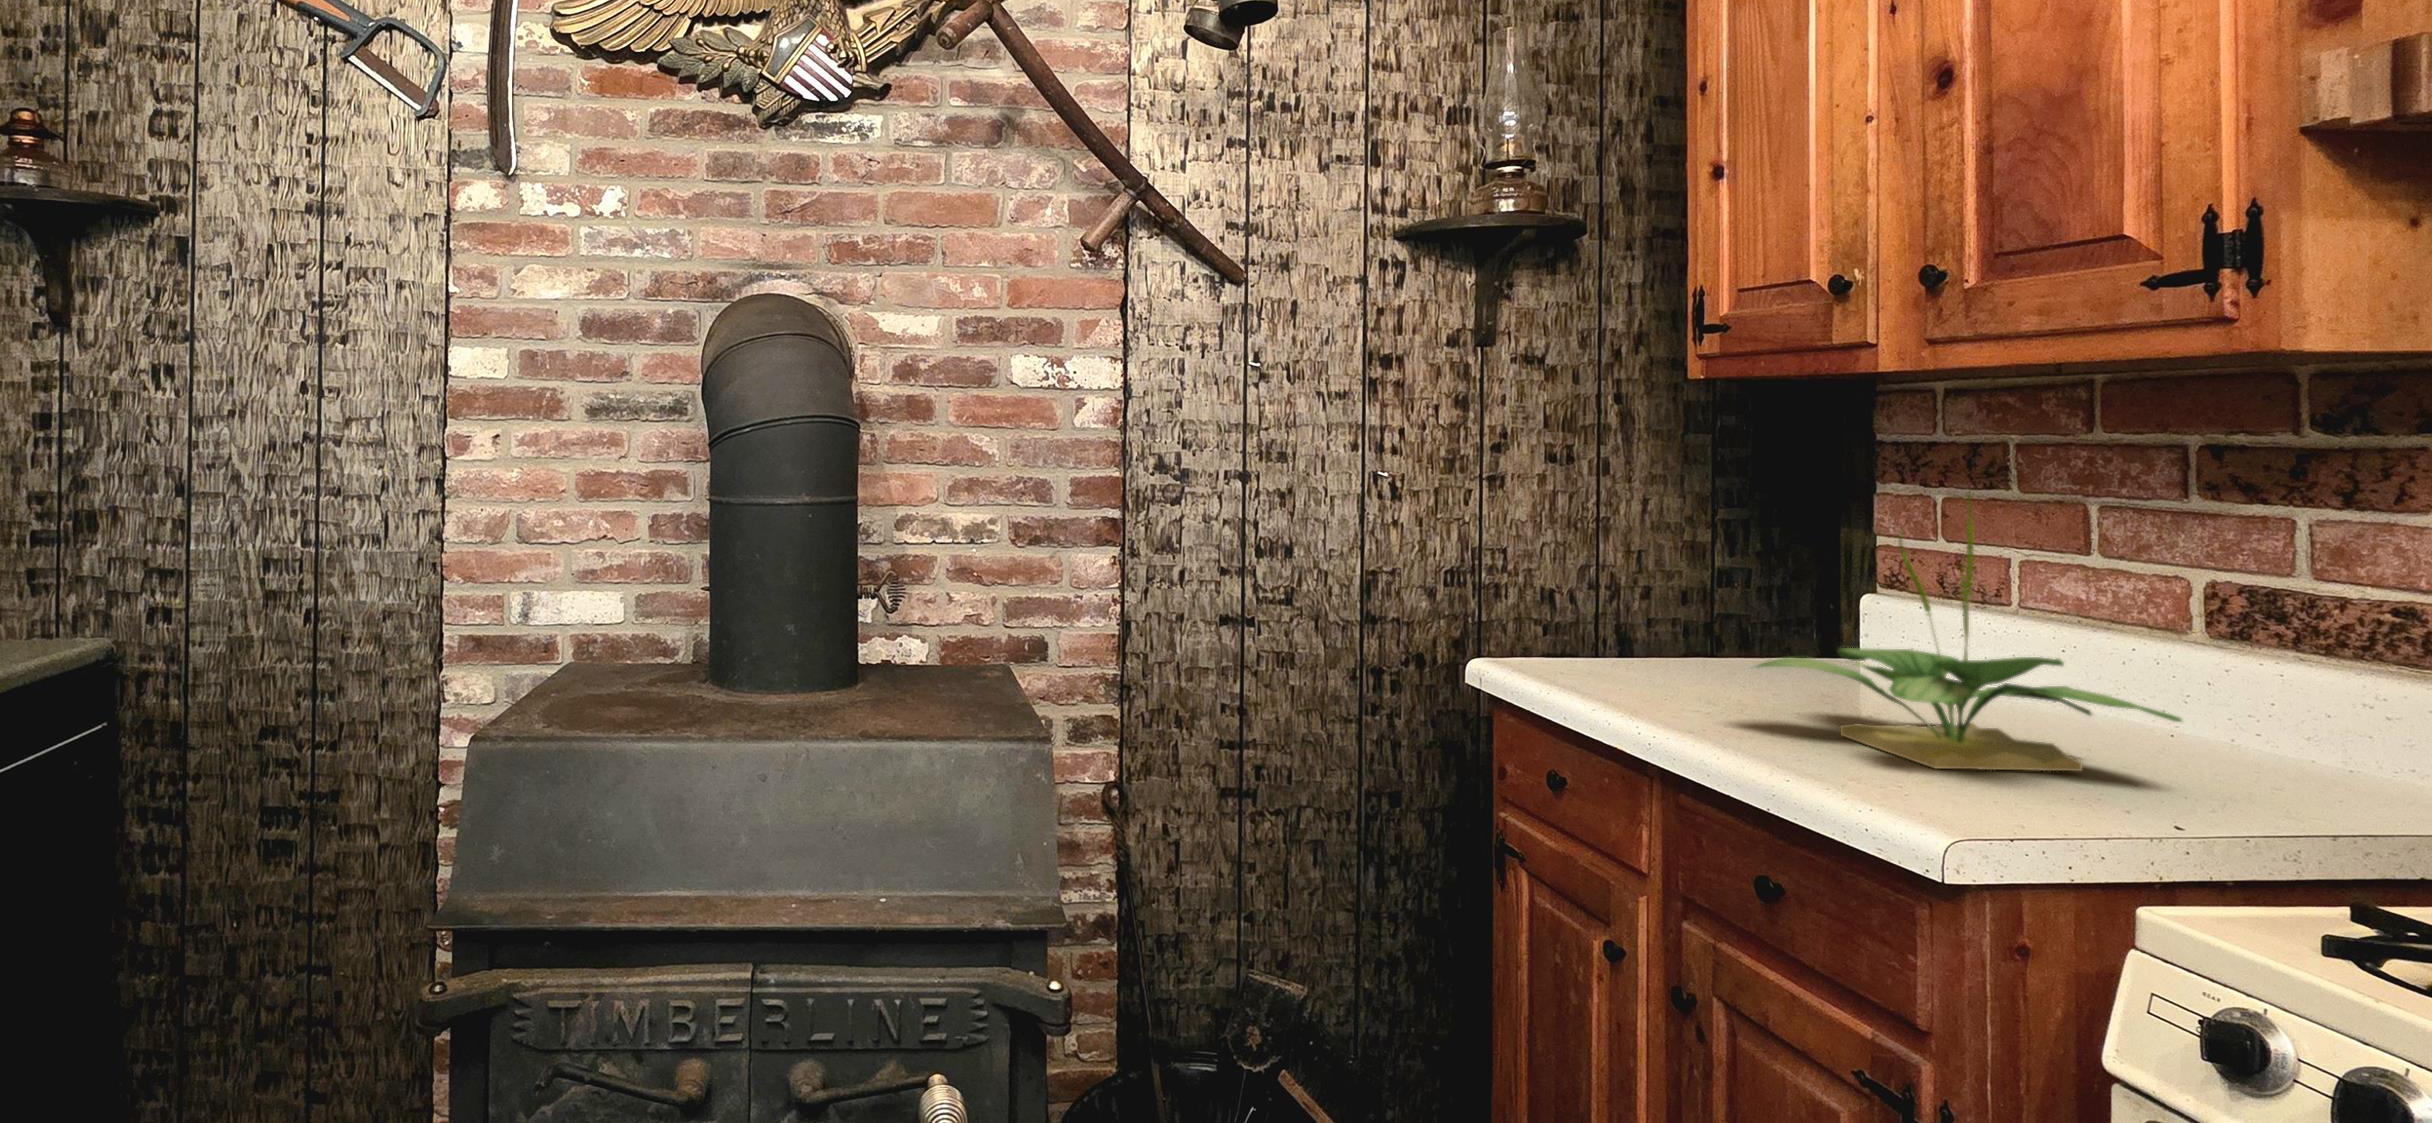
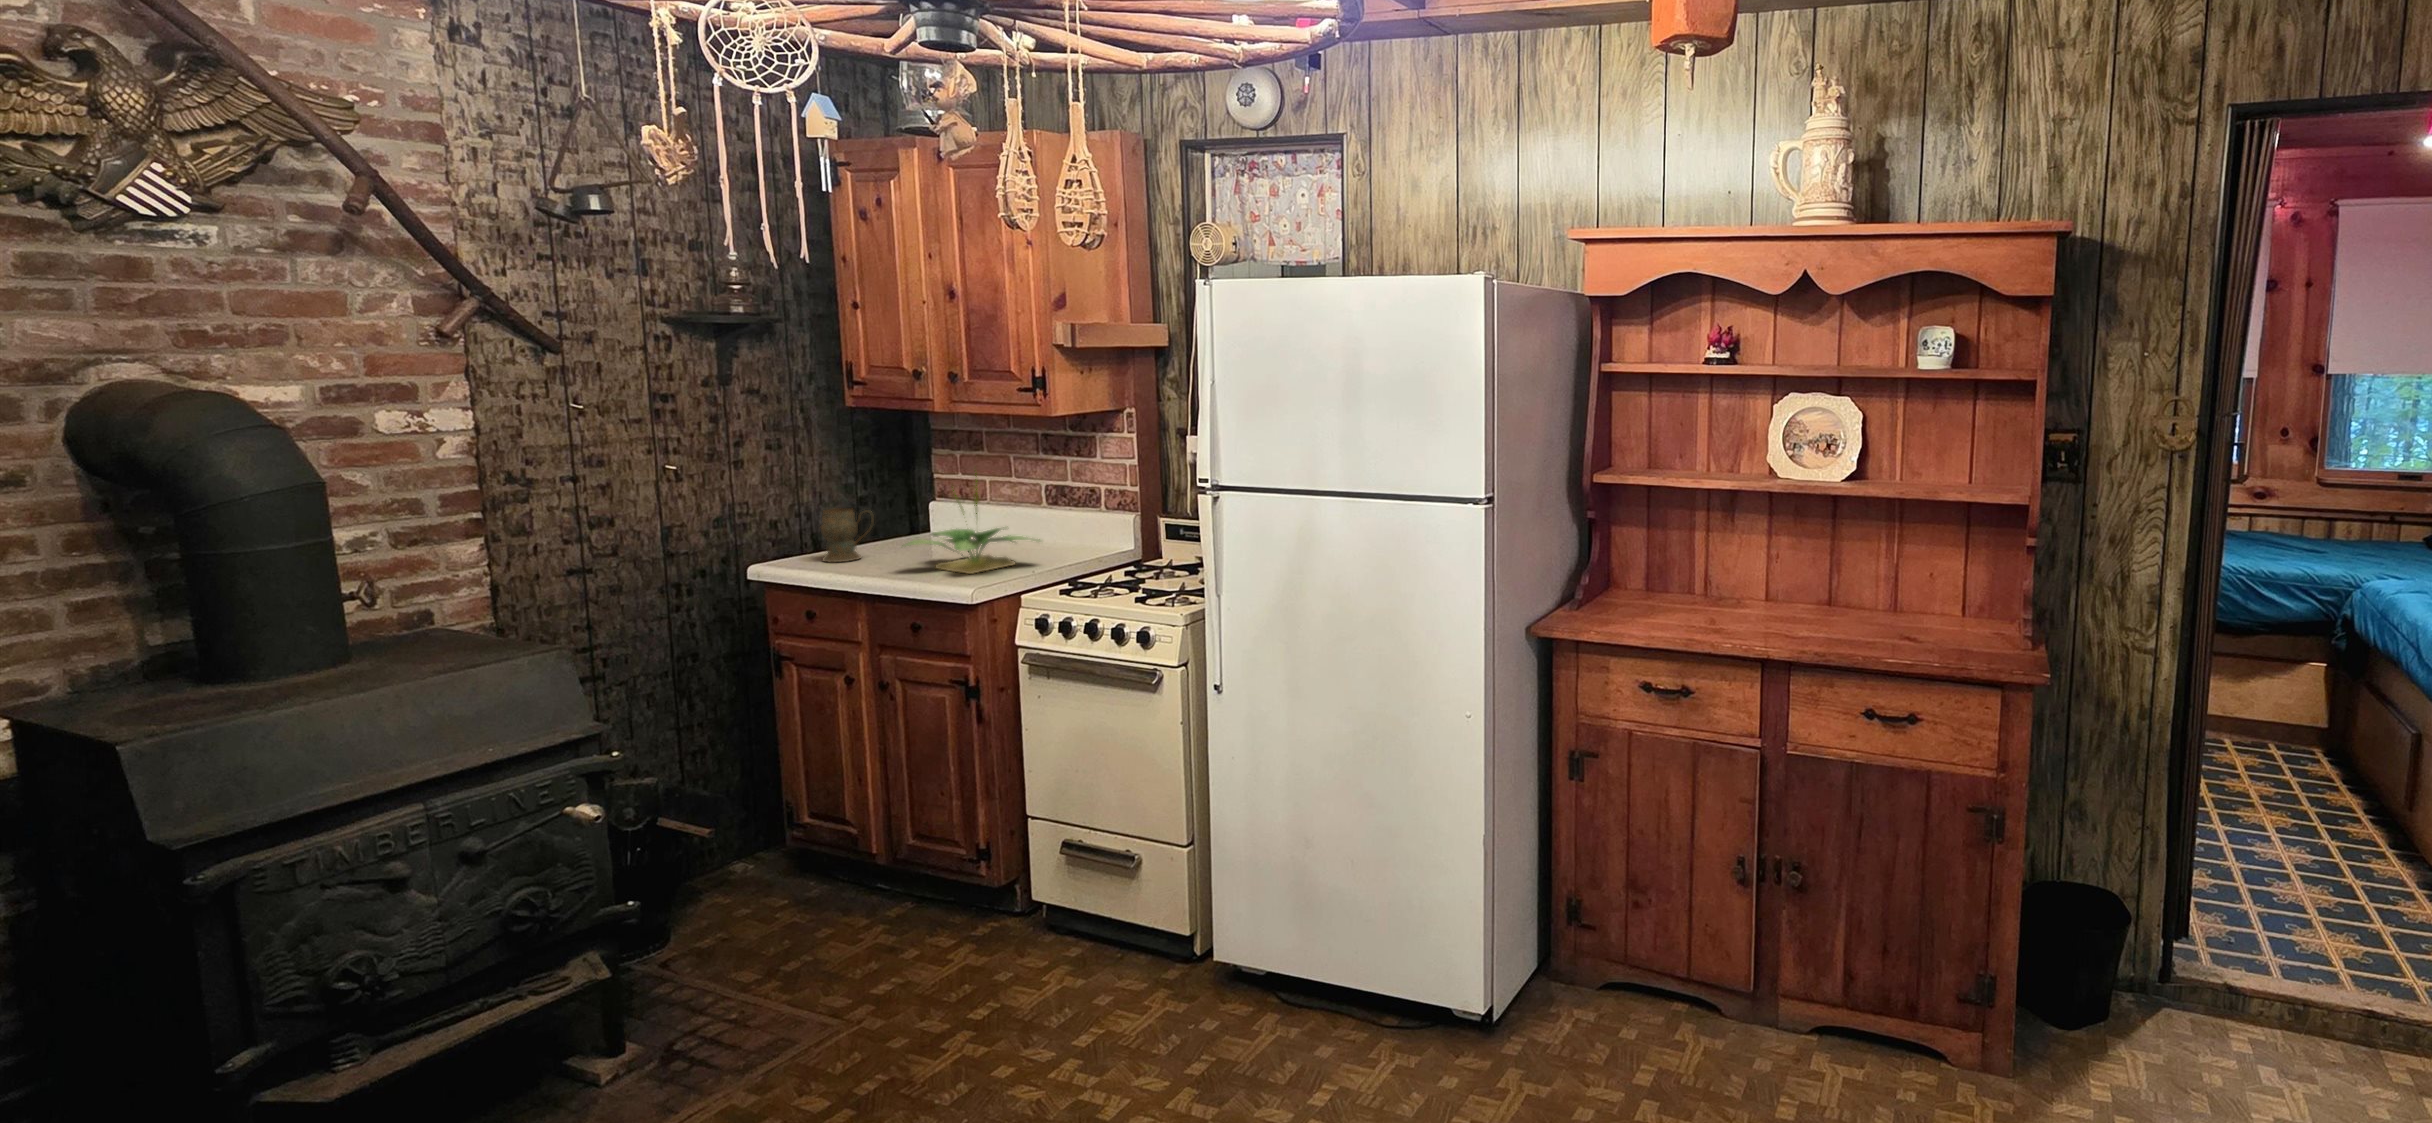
mug: none [1604,572,1716,684] -> present [821,508,874,563]

